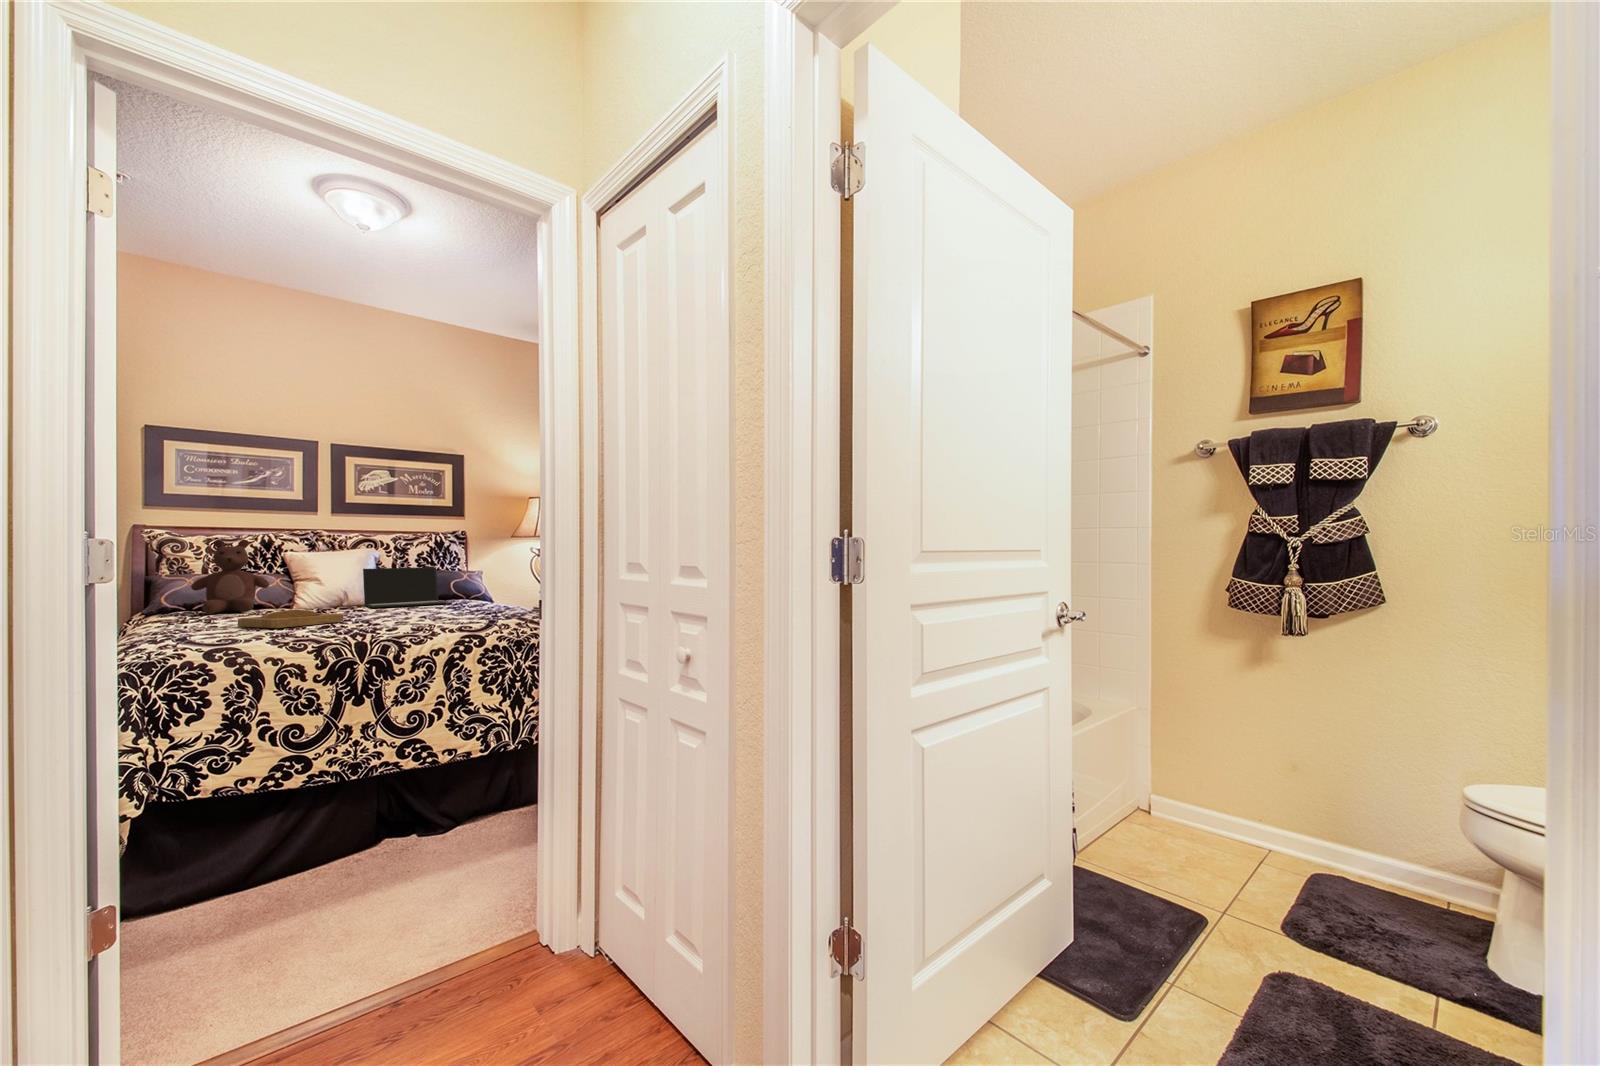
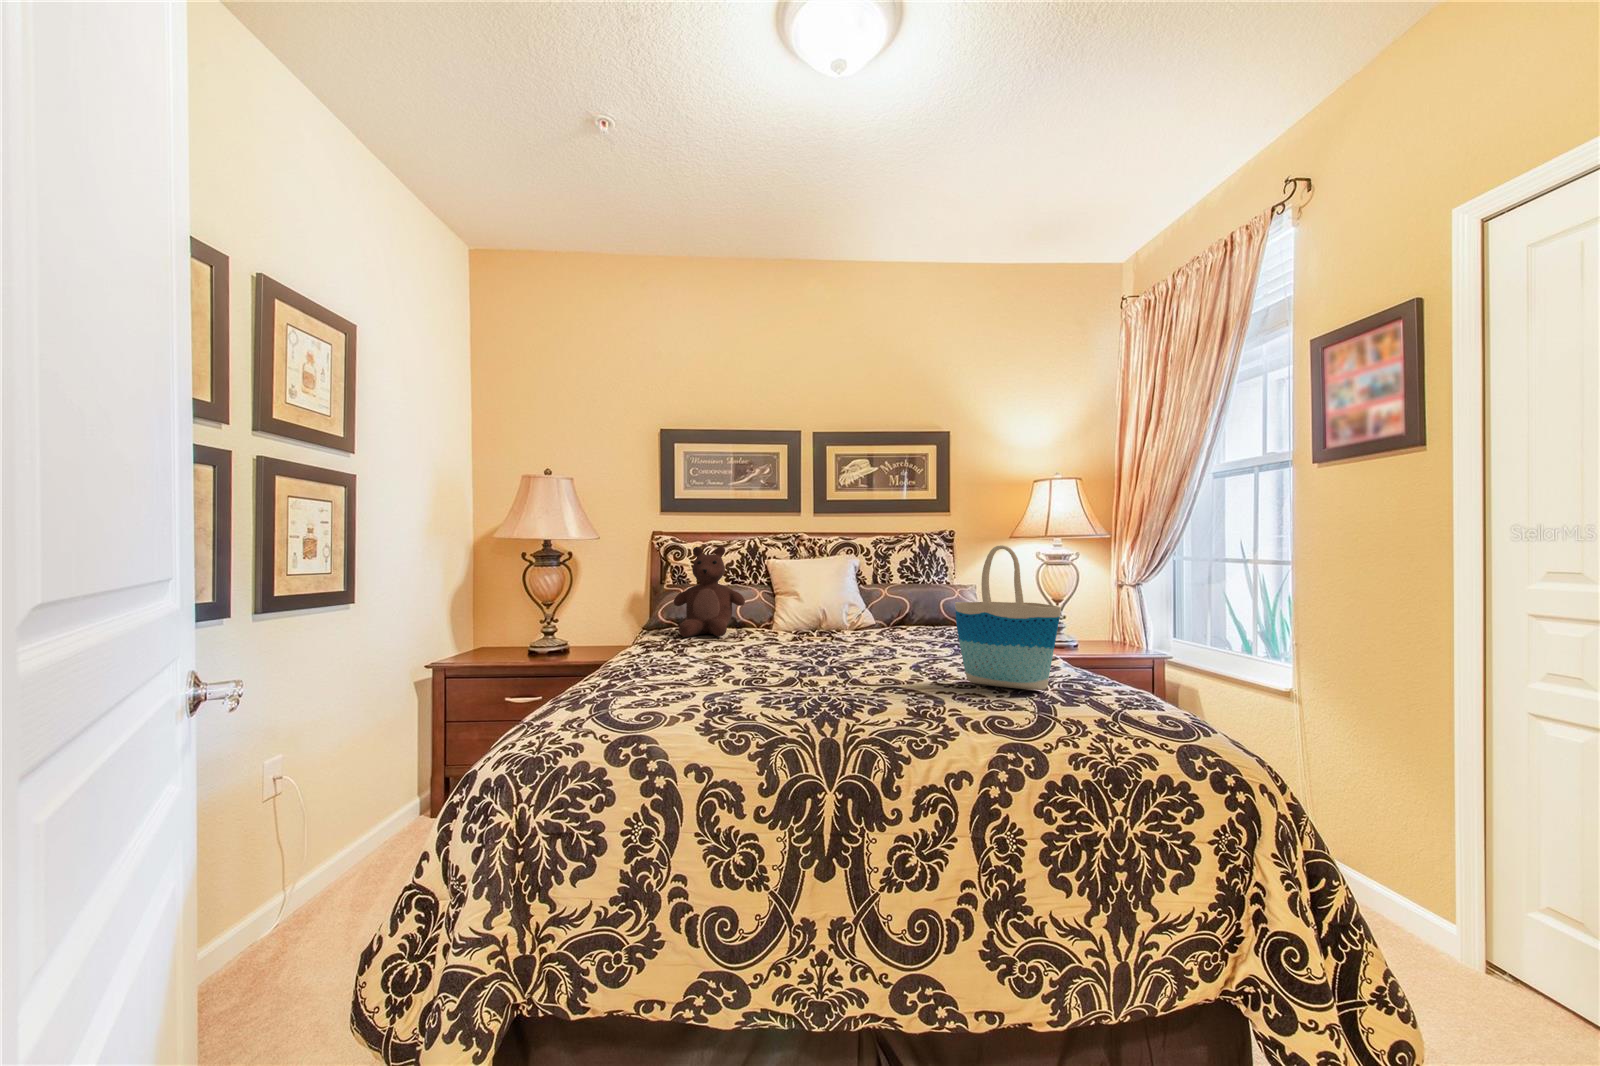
tote bag: none [445,537,504,615] -> present [955,545,1061,690]
laptop: present [363,567,450,608] -> none [842,583,950,643]
tray: present [238,610,343,628] -> none [684,658,809,695]

